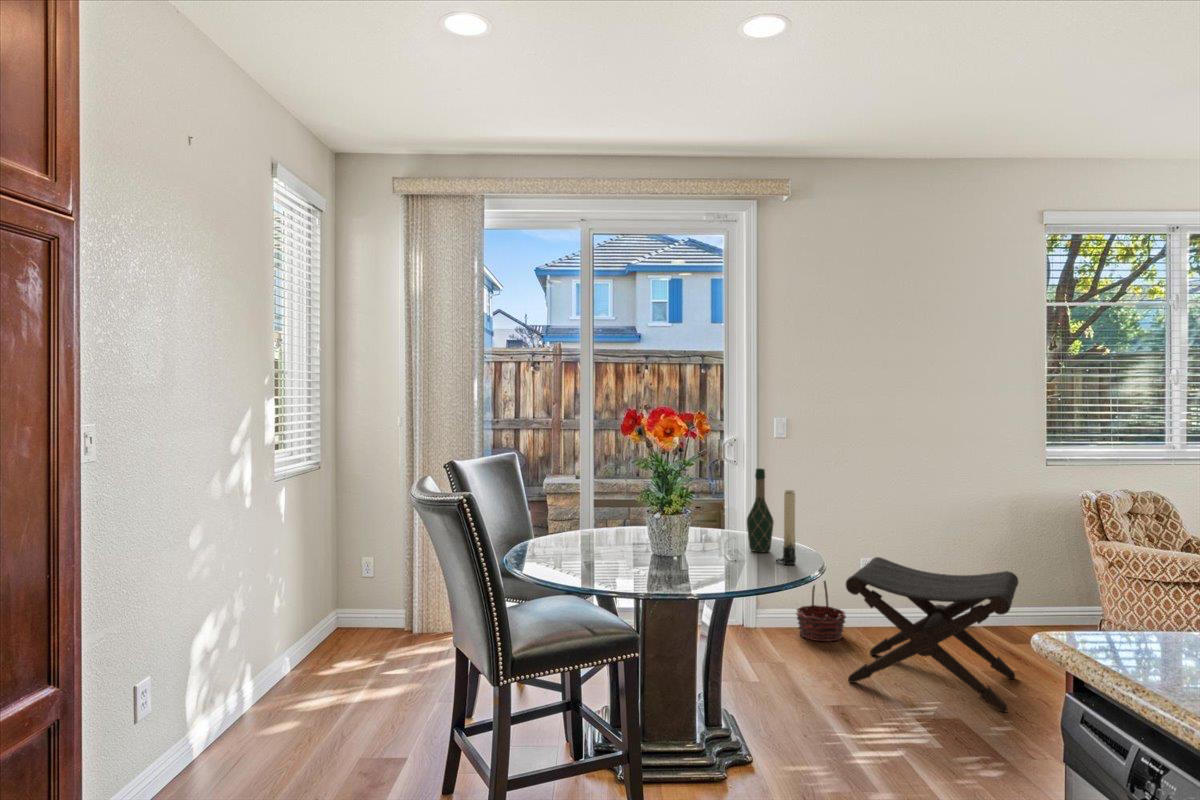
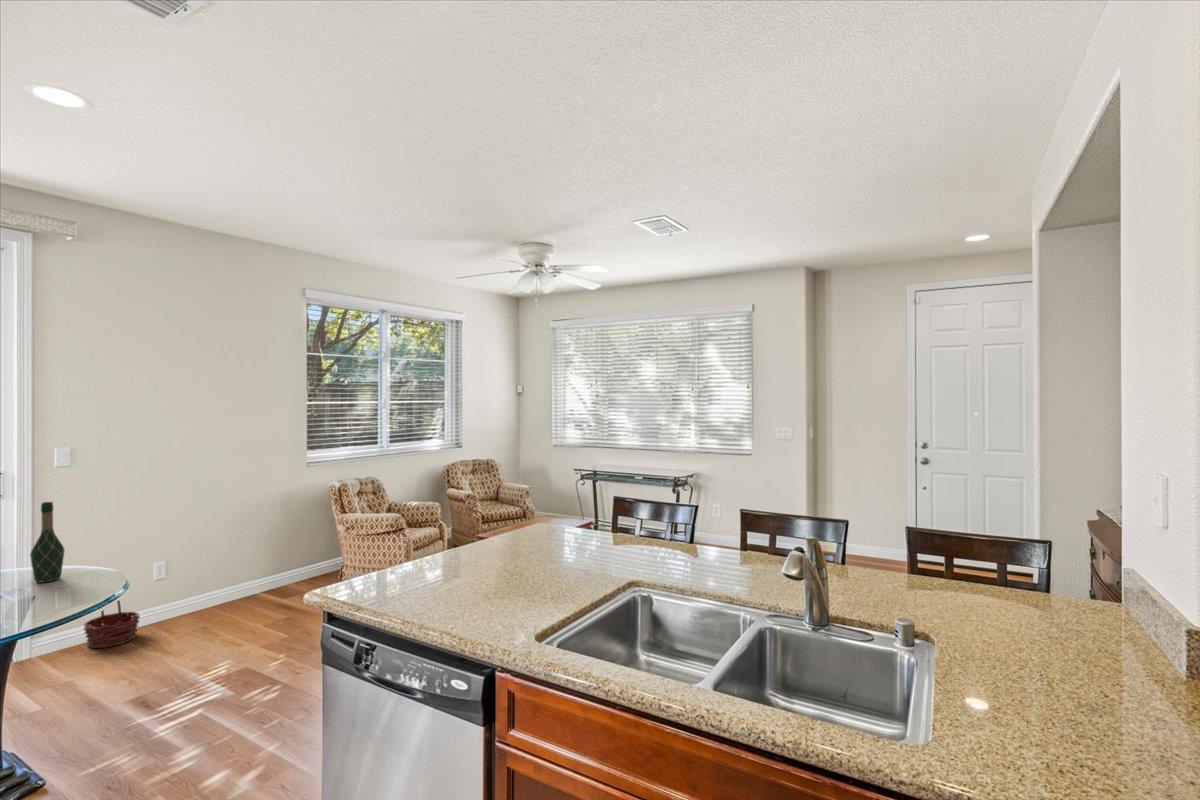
candle: present [776,490,796,565] -> none [70,518,93,587]
footstool: present [846,557,1018,712] -> none [141,547,289,672]

